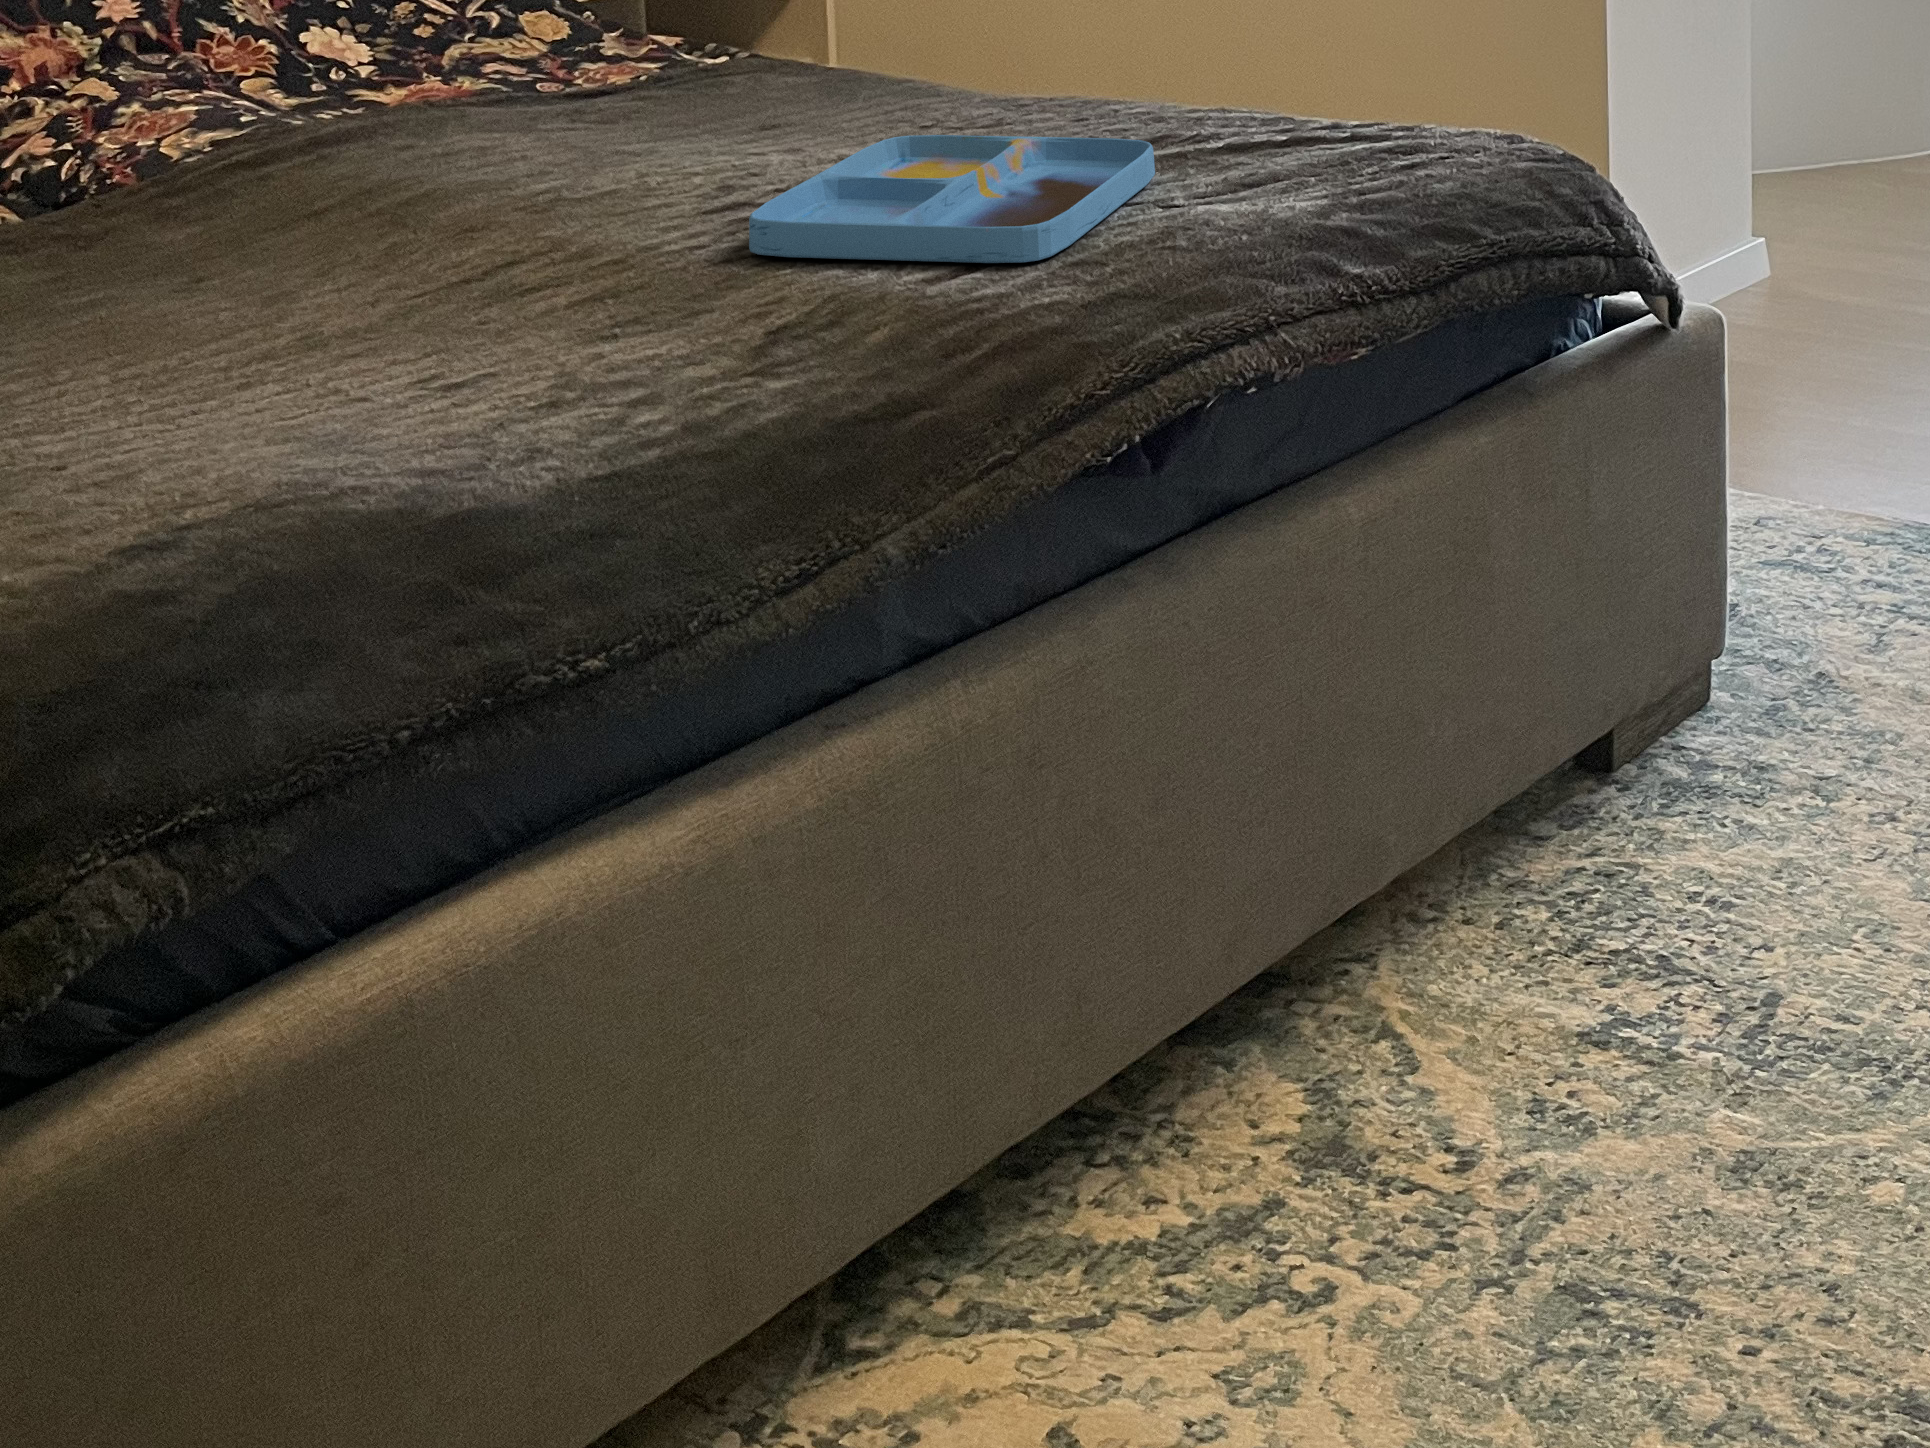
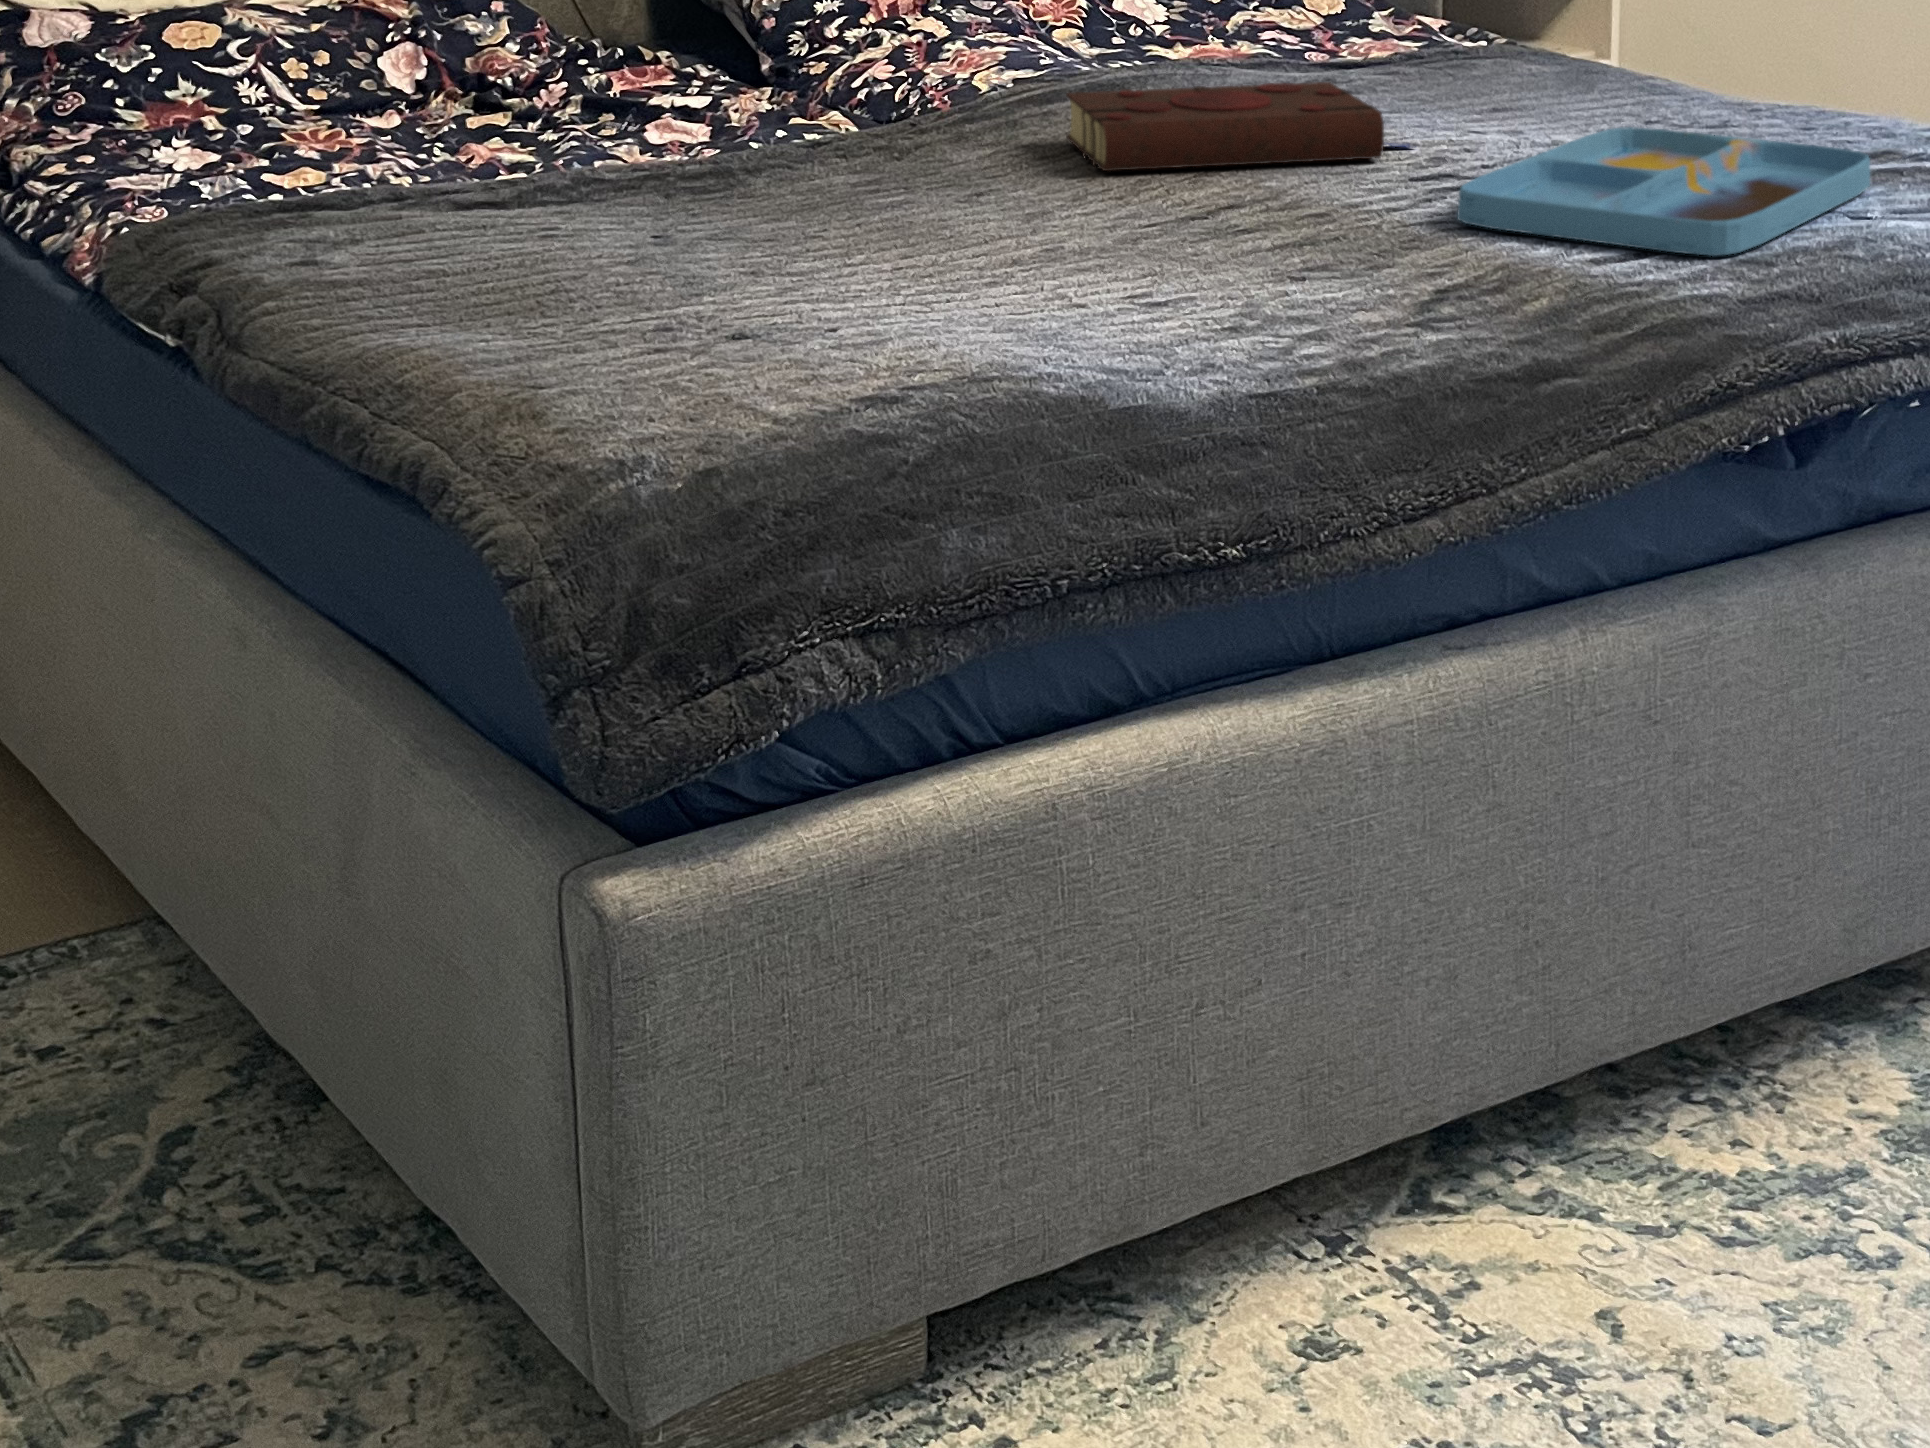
book: none [276,114,683,236] -> present [1066,82,1416,171]

